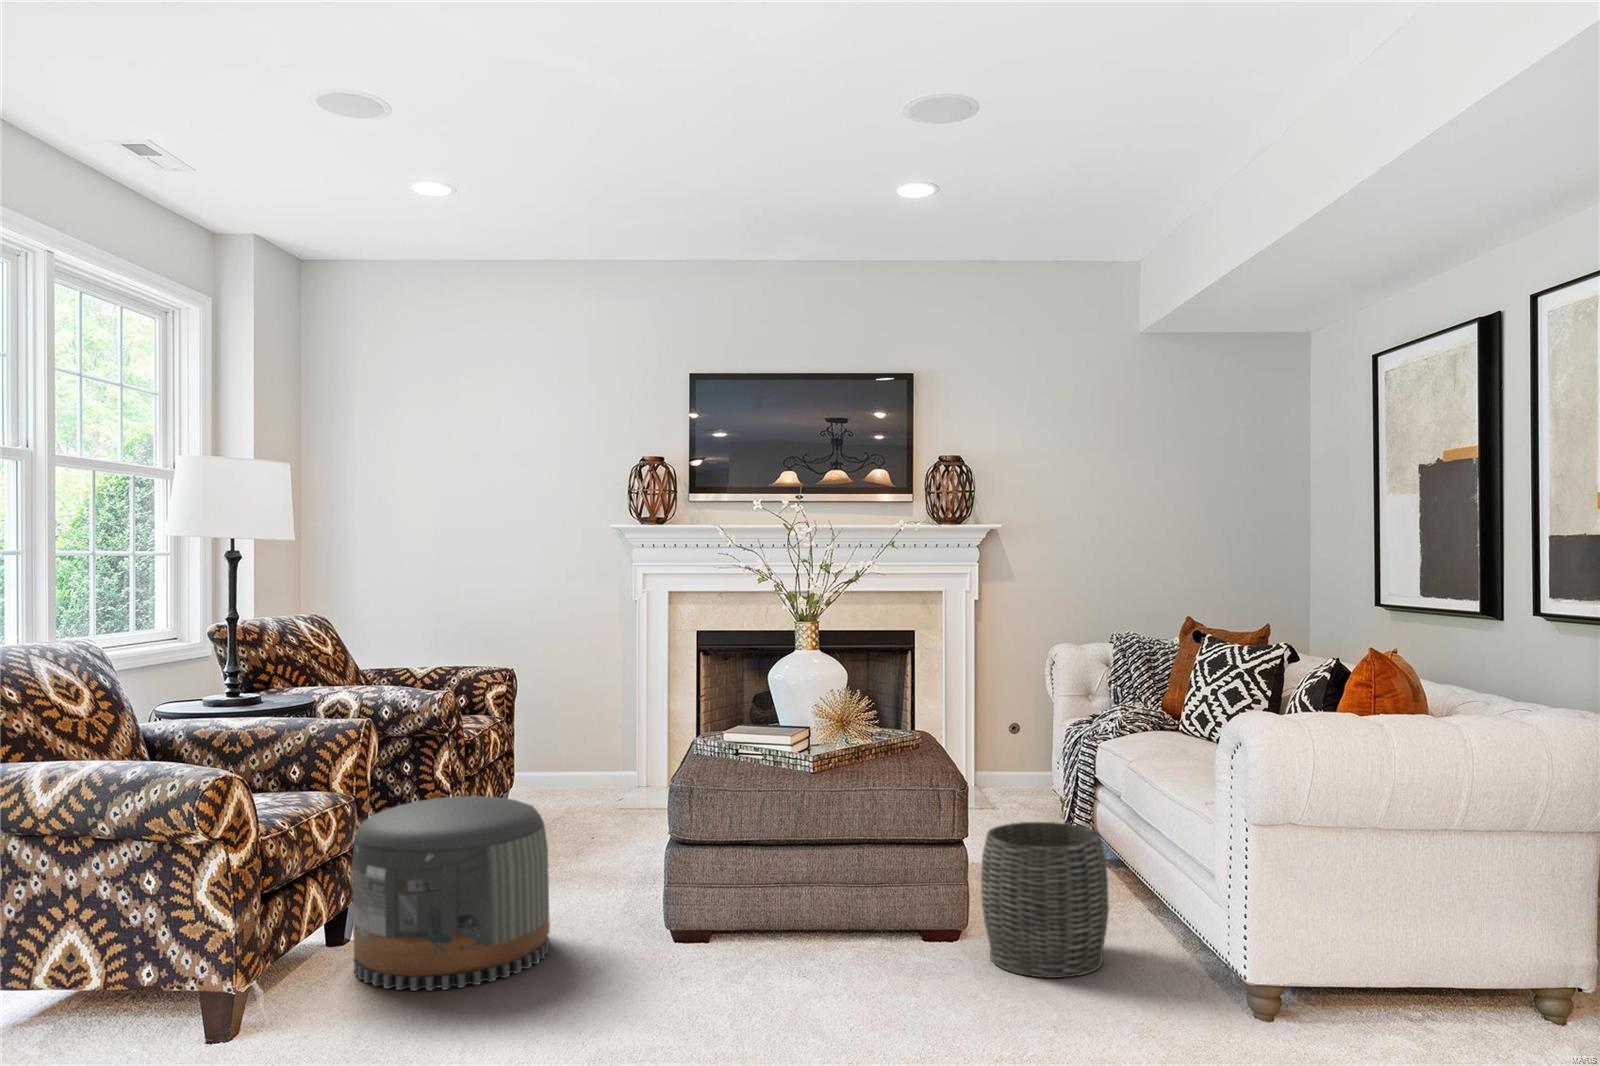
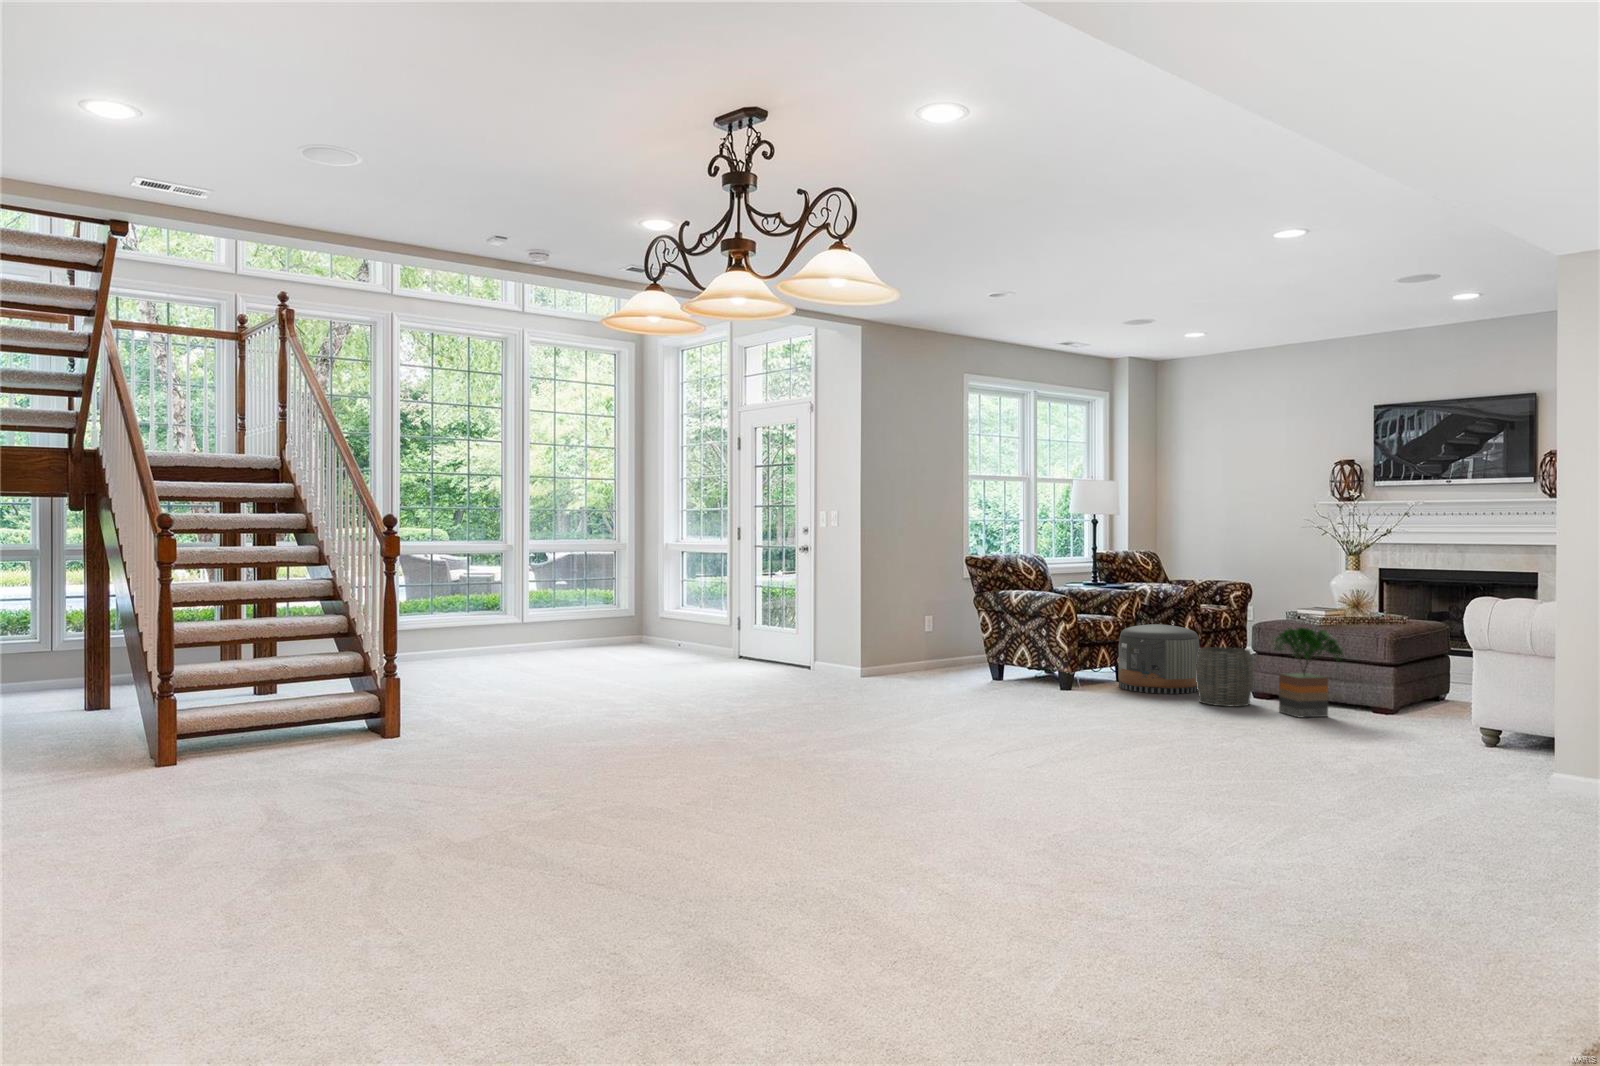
potted tree: none [779,782,944,1012] -> present [1274,628,1343,718]
woven basket: present [981,822,1109,978] -> present [1196,647,1253,707]

